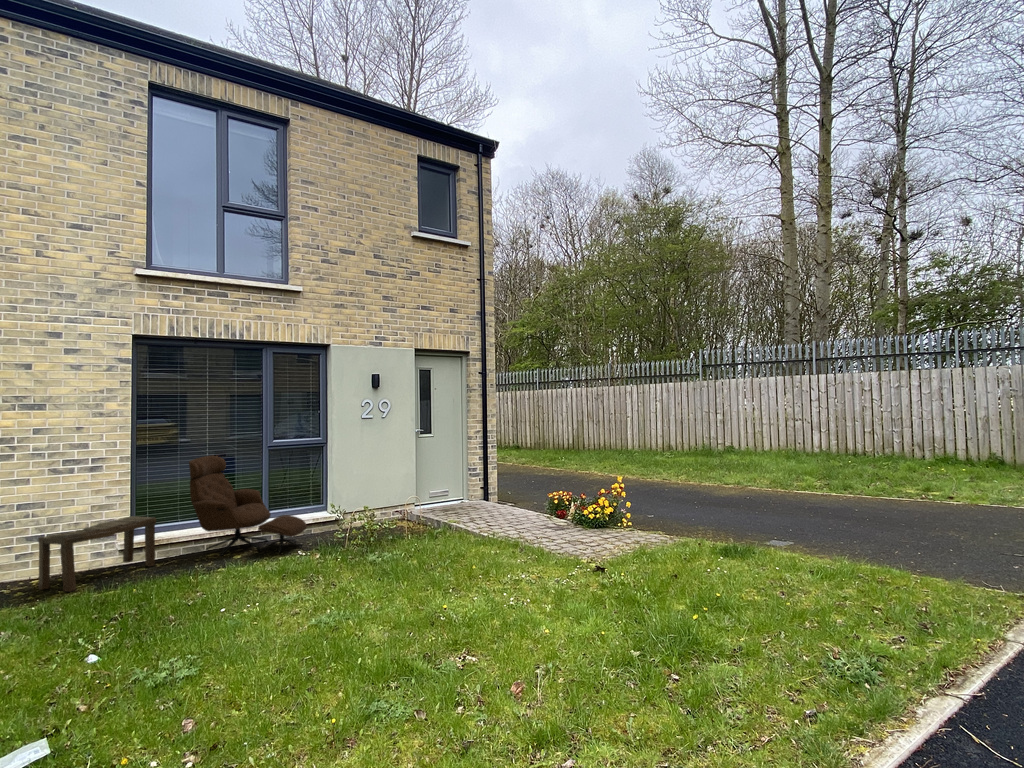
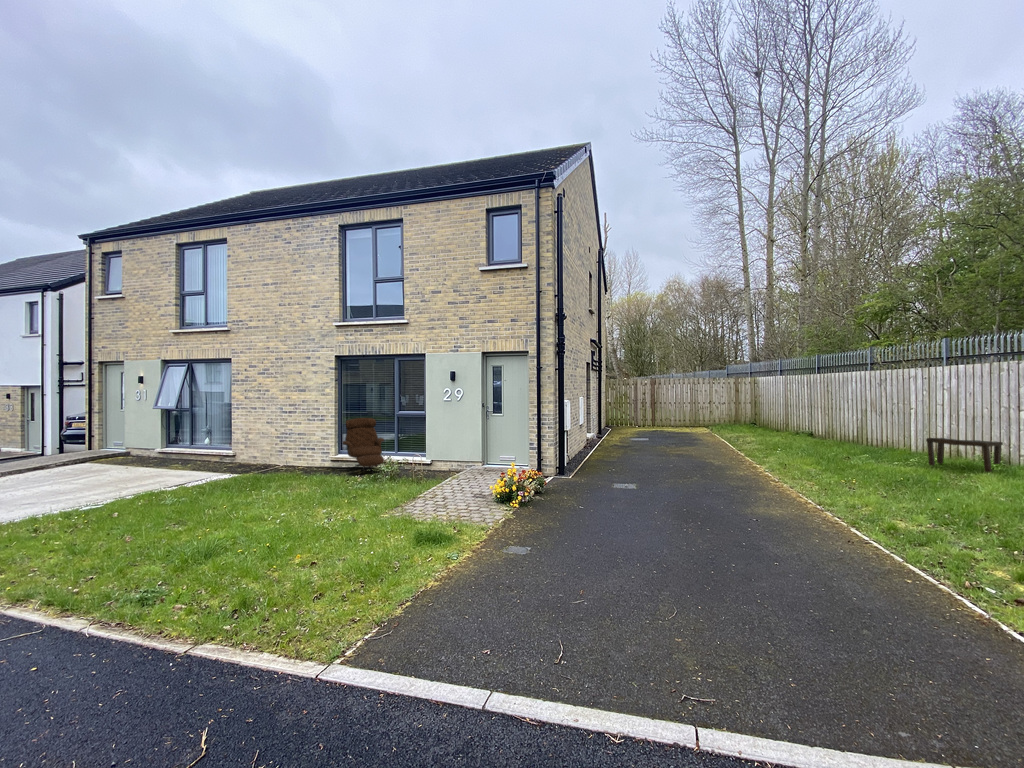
bench: present [38,516,156,592] -> present [926,438,1003,472]

